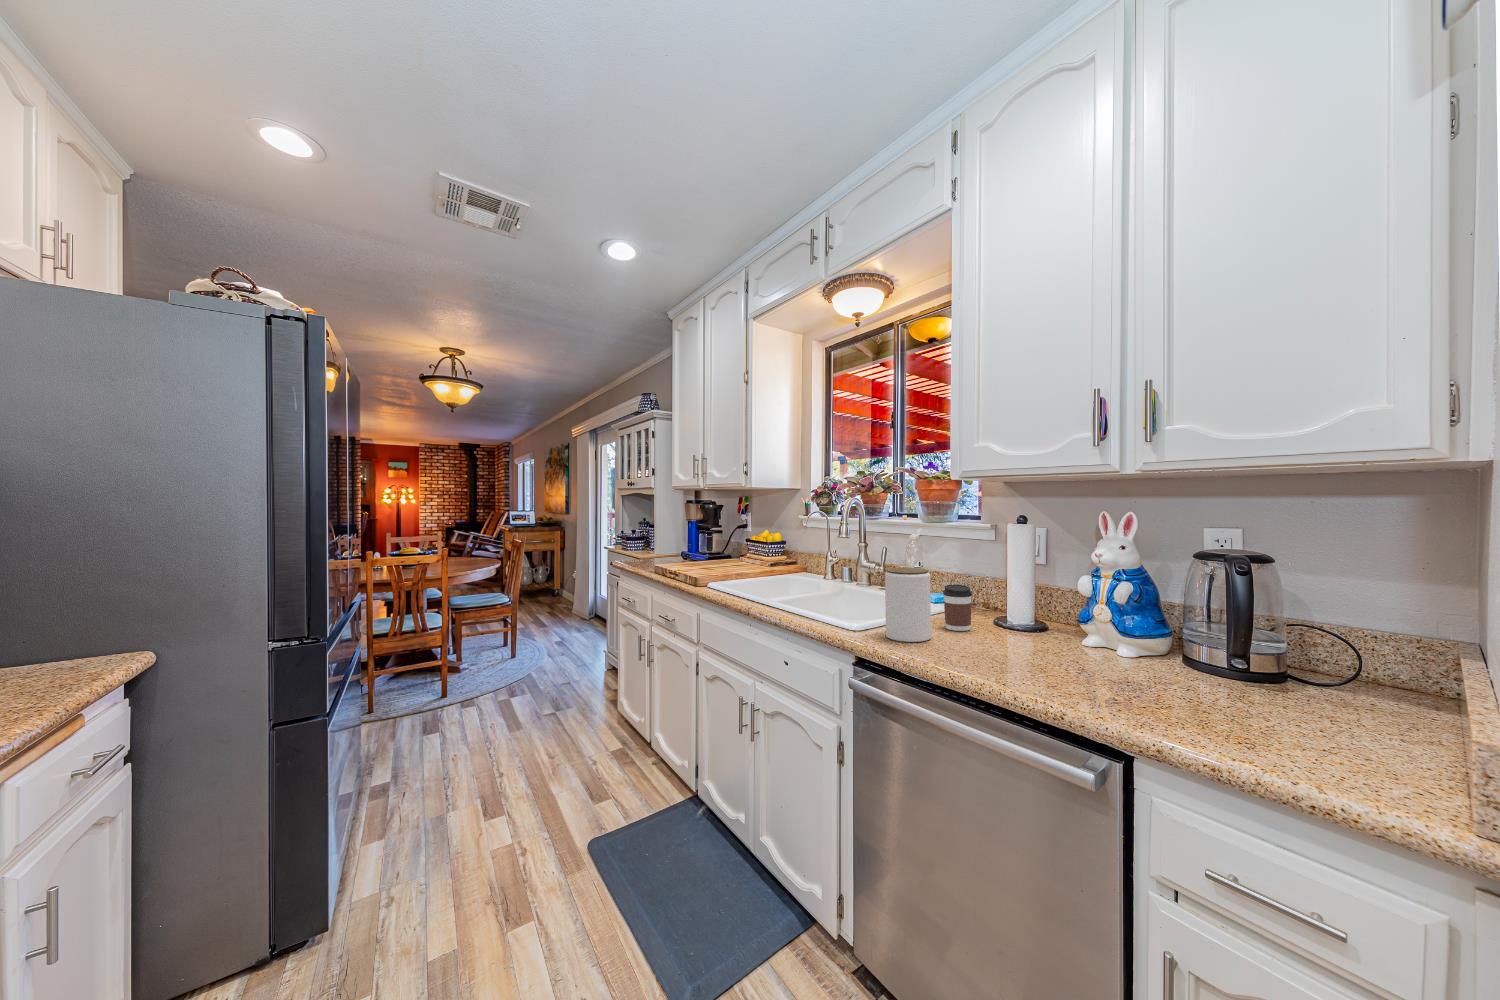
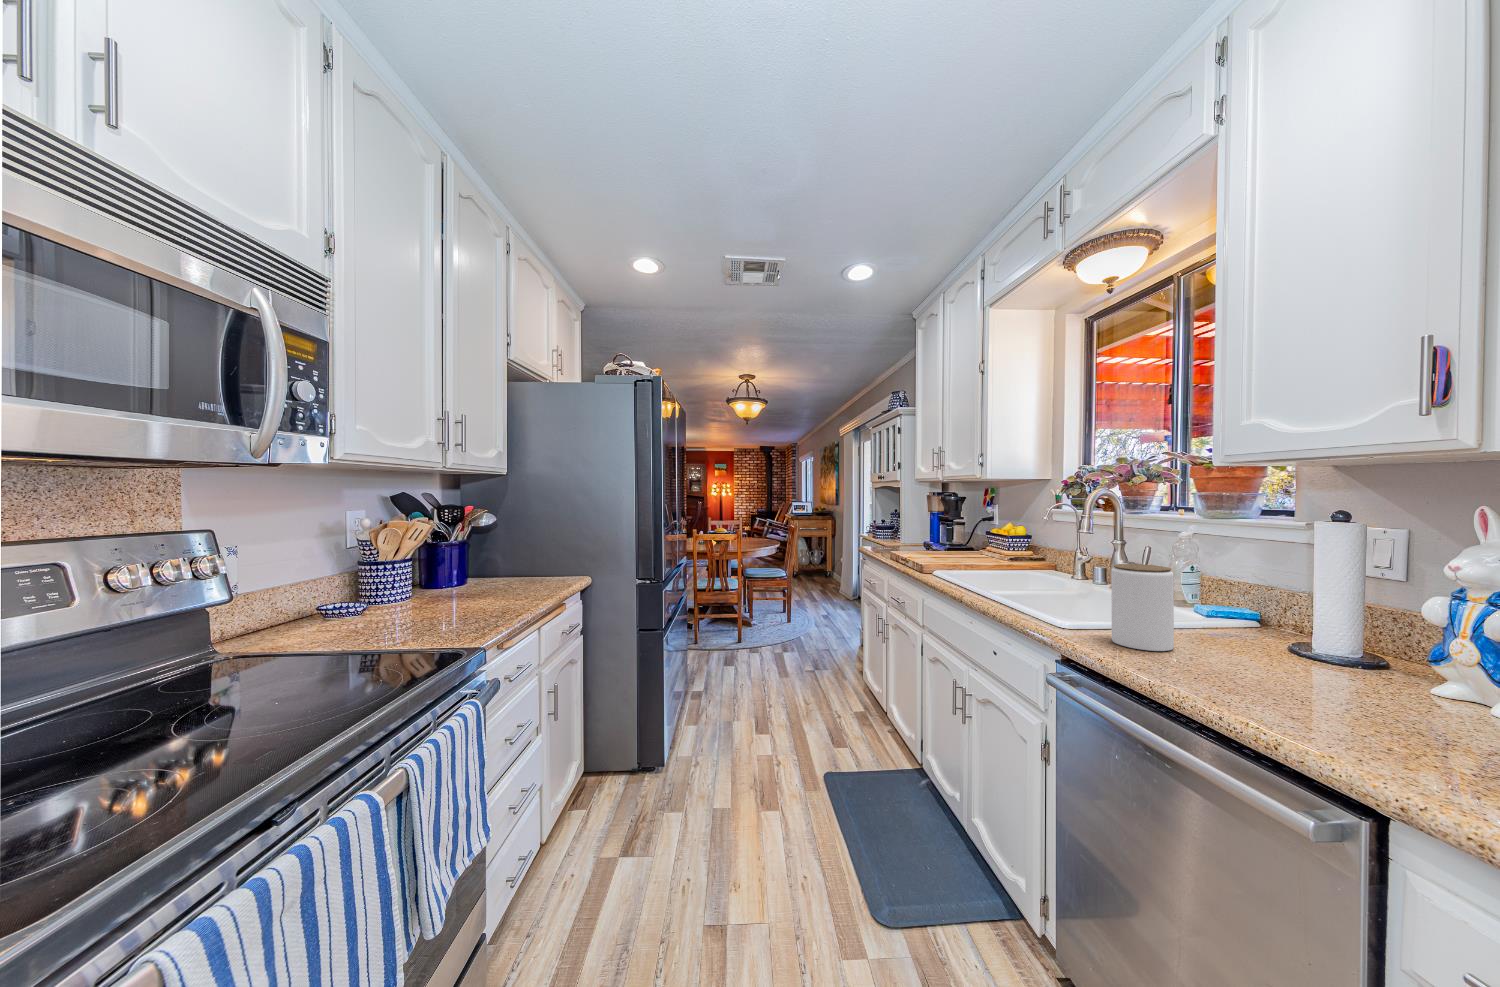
coffee cup: present [943,584,972,631] -> none [1201,590,1245,648]

